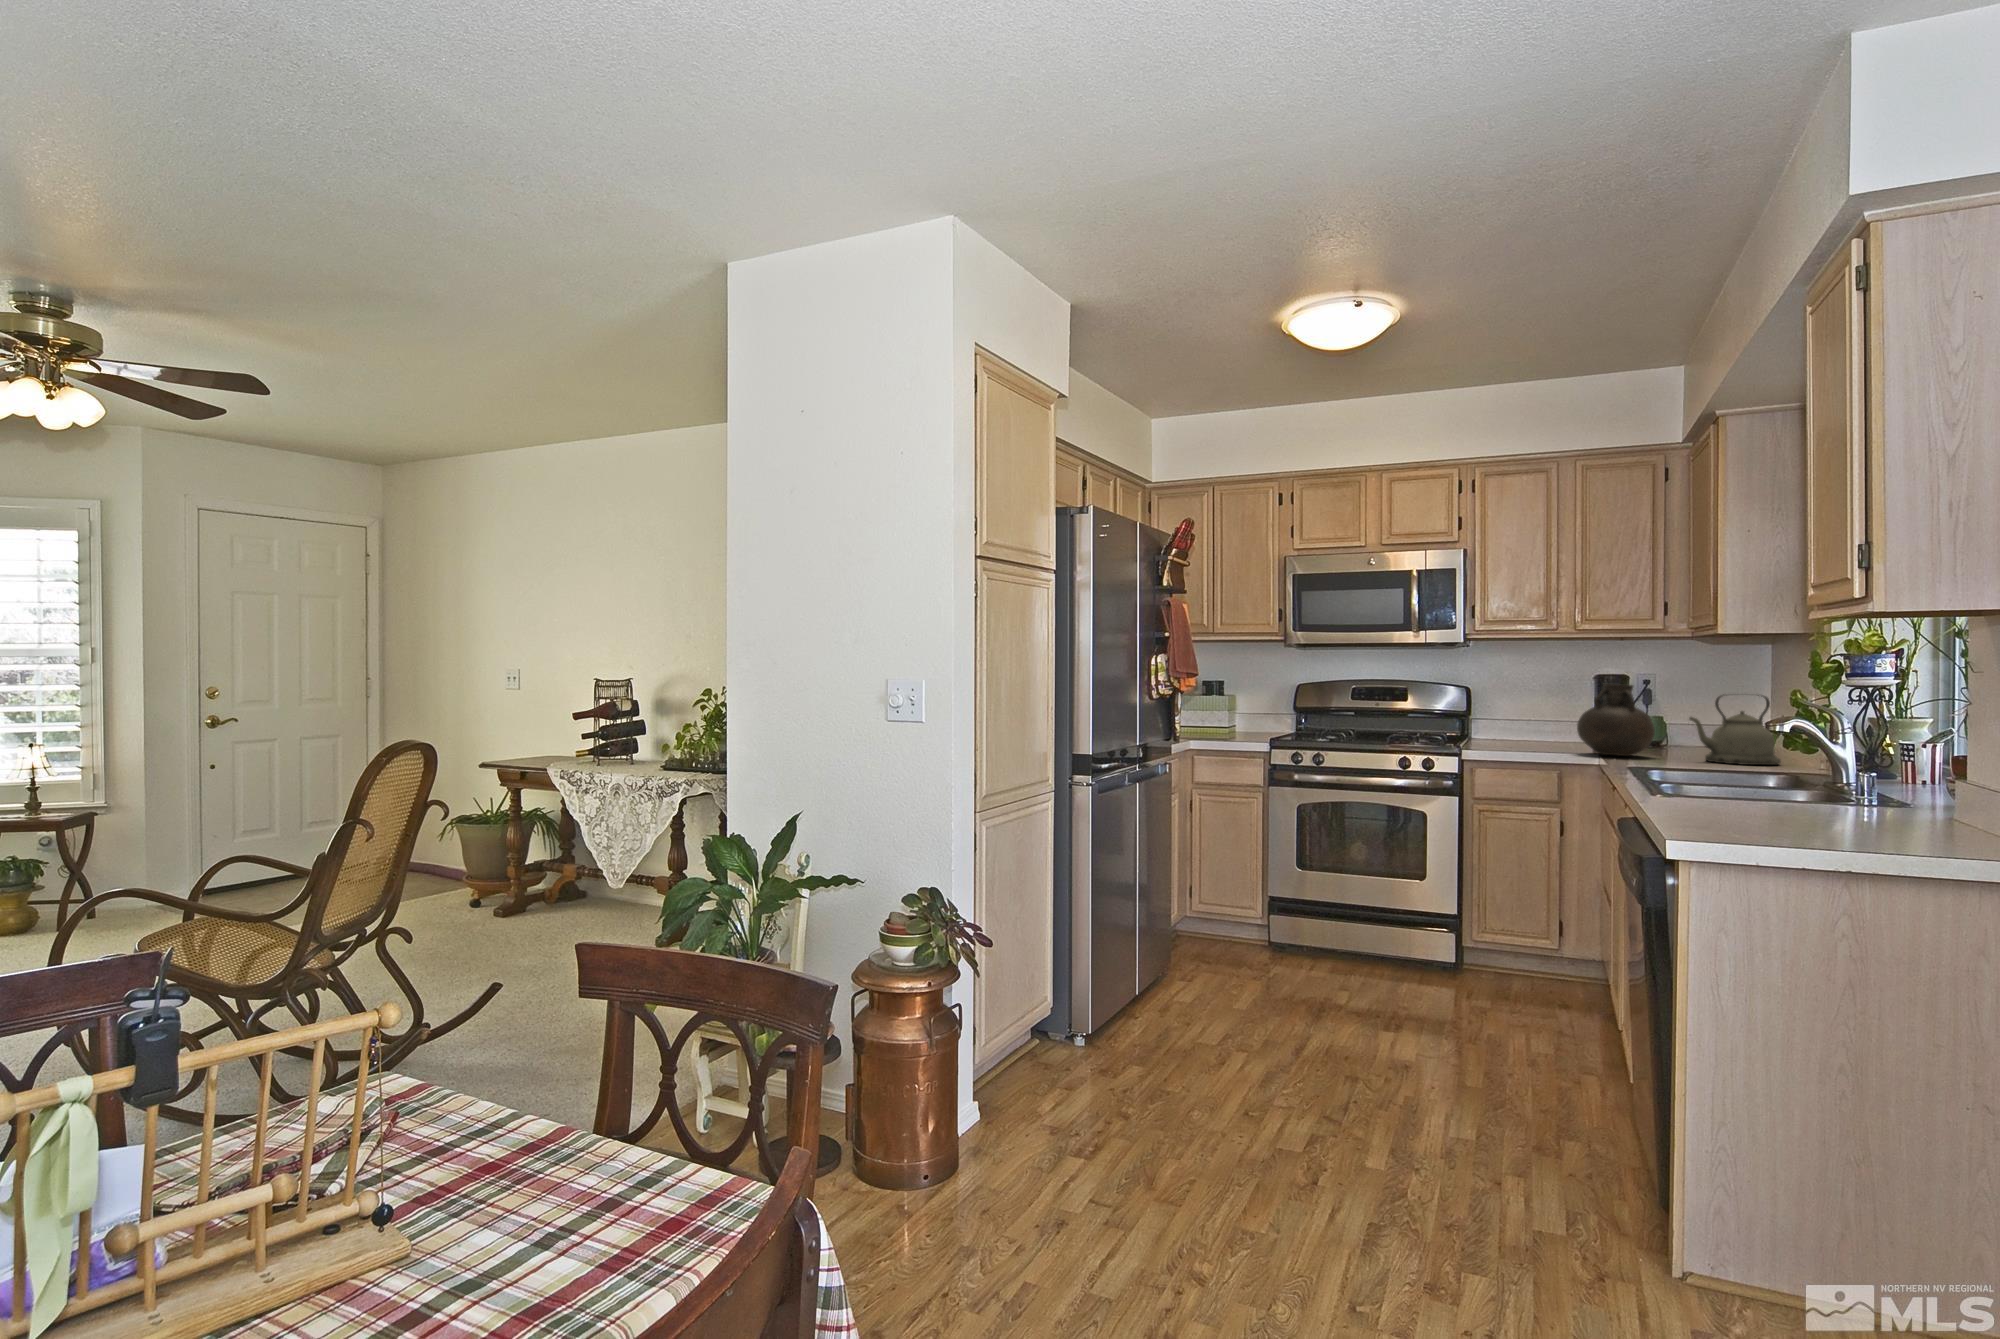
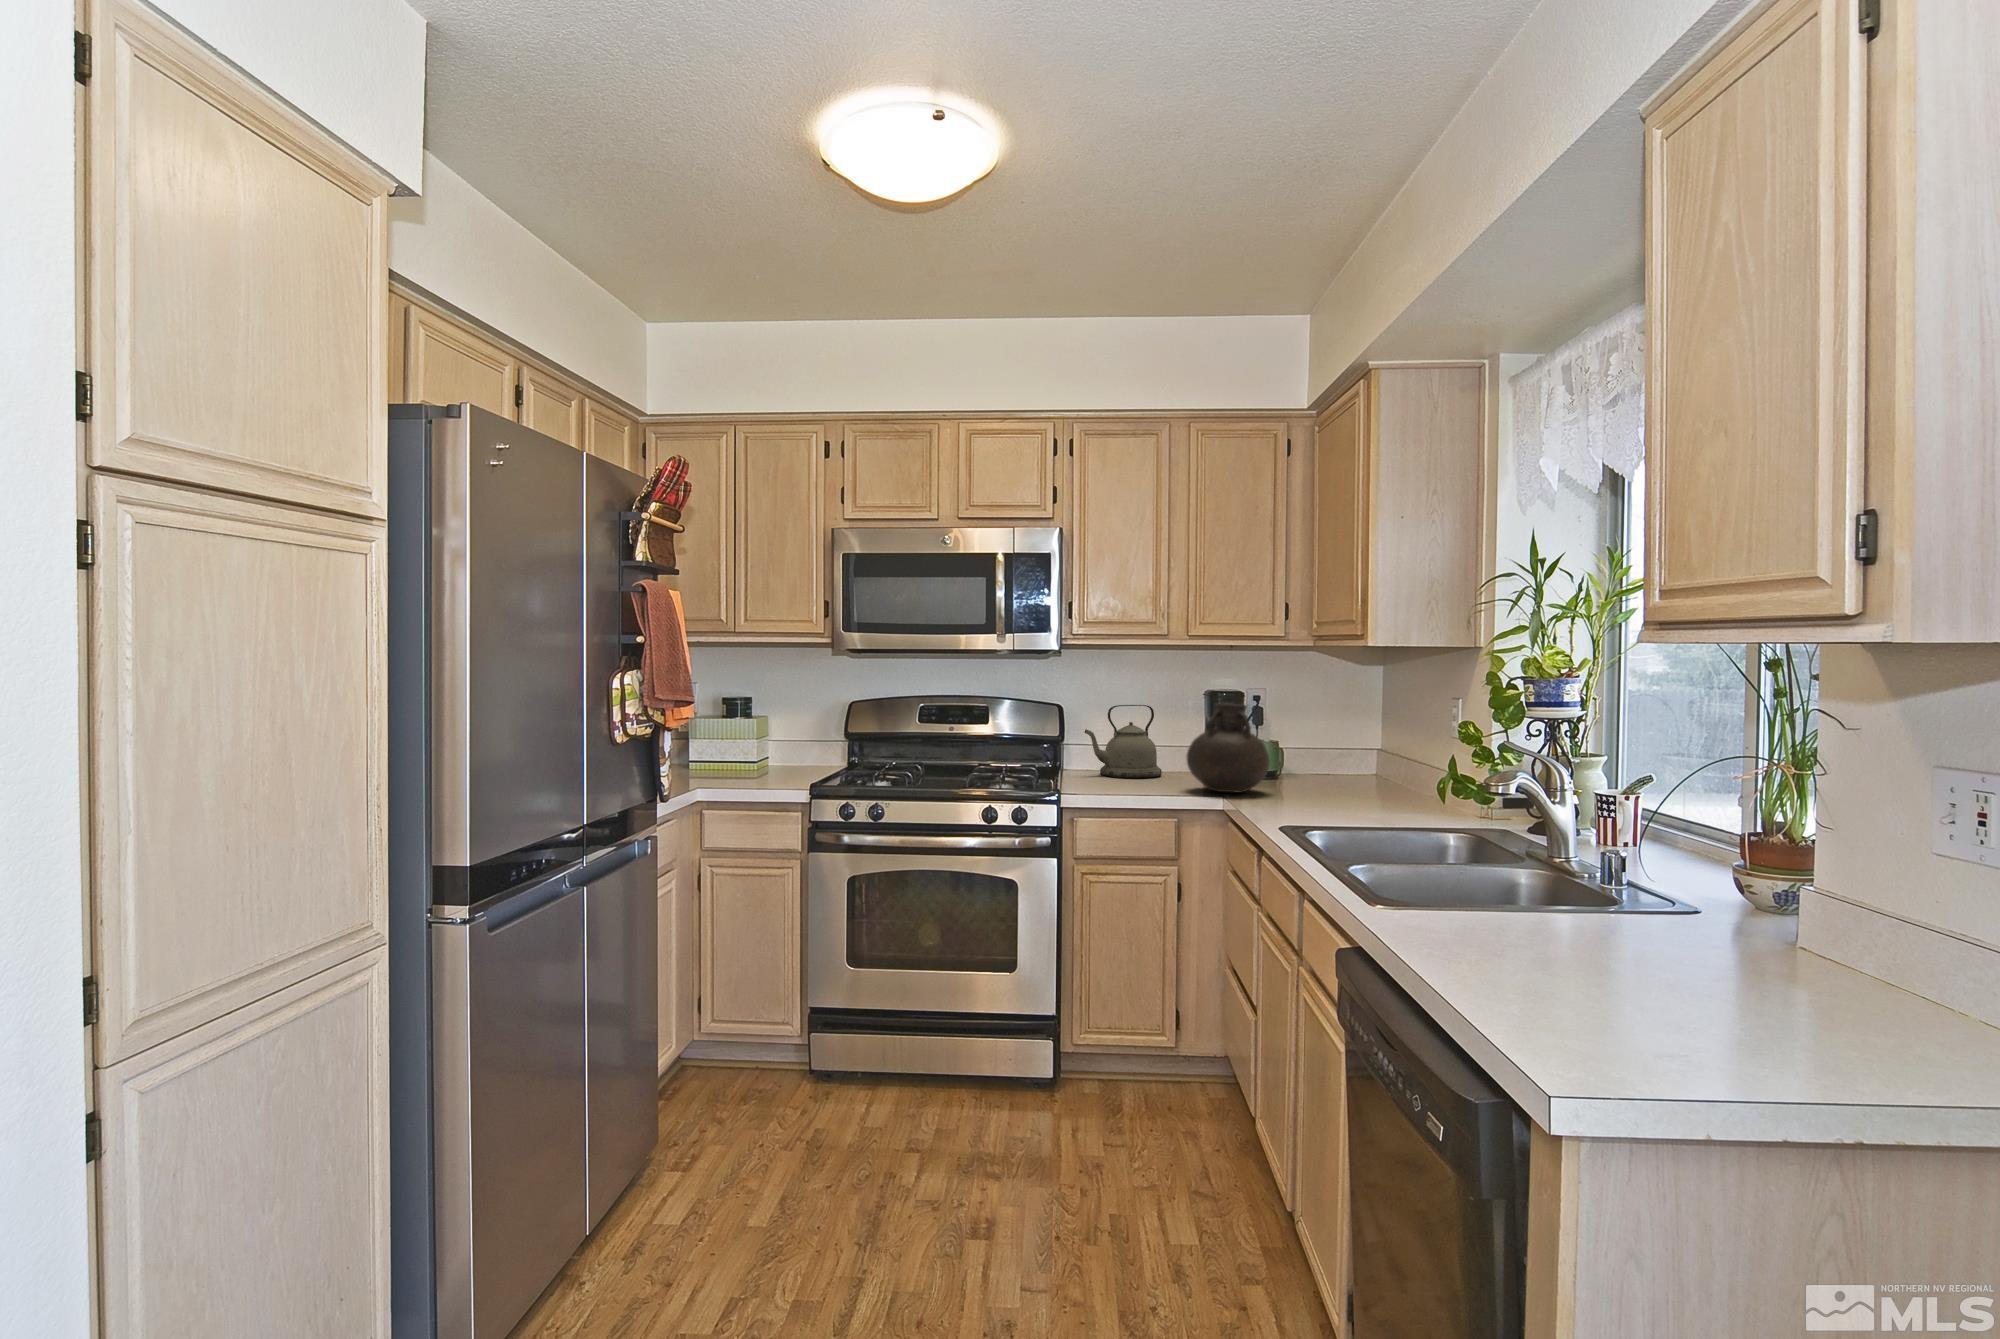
kettle: present [1690,695,1781,765] -> present [1085,705,1162,778]

